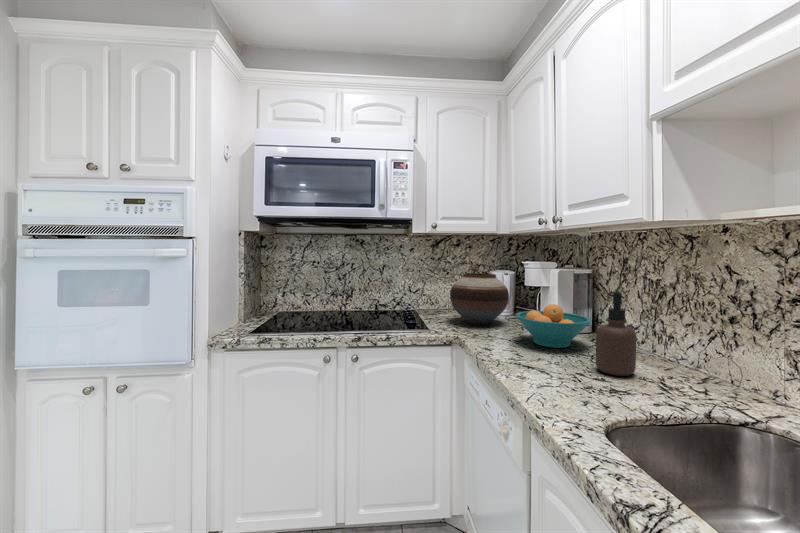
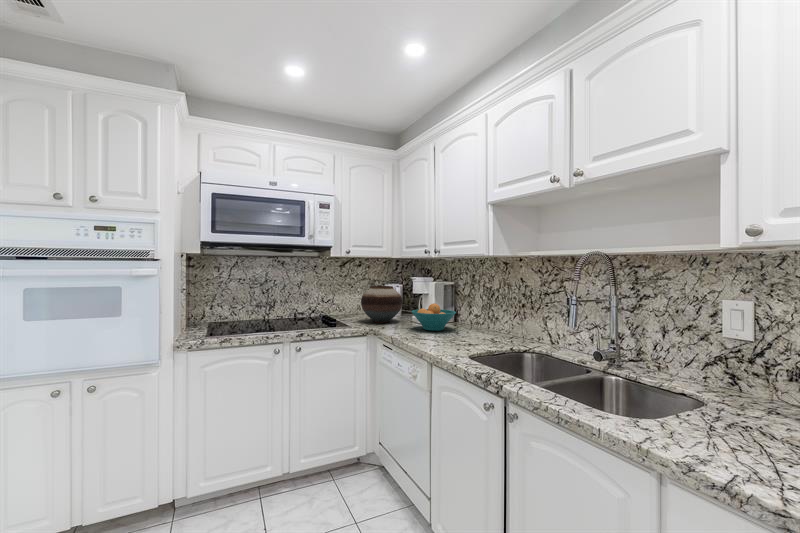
soap dispenser: present [596,292,637,376] -> none [461,293,481,339]

